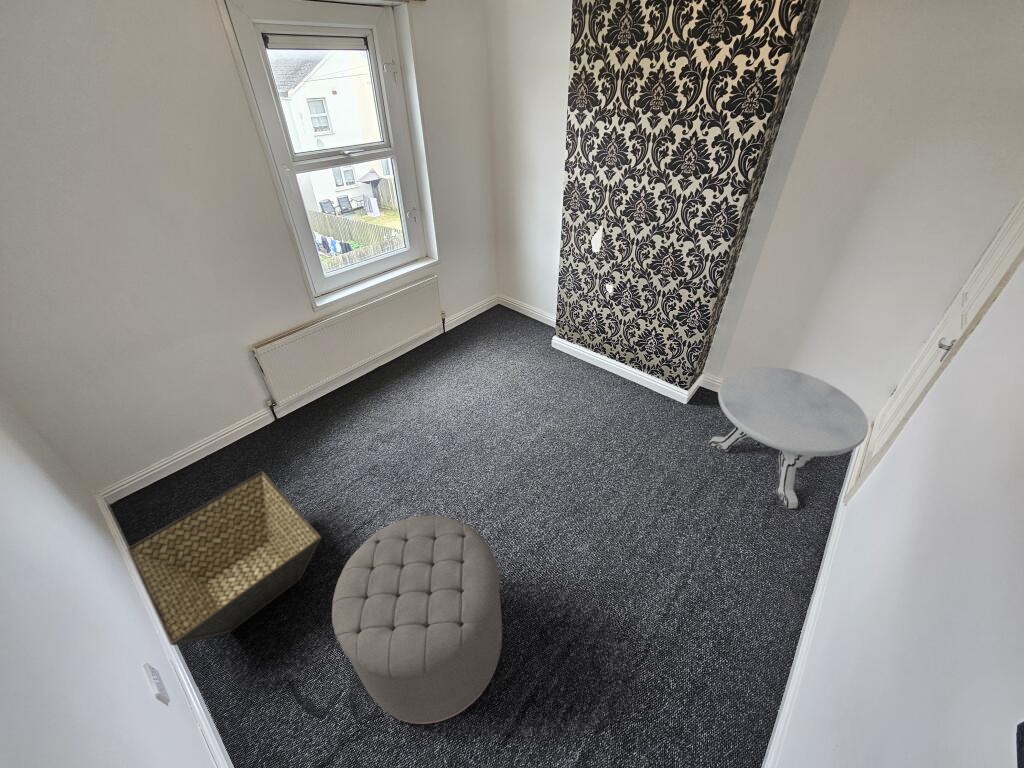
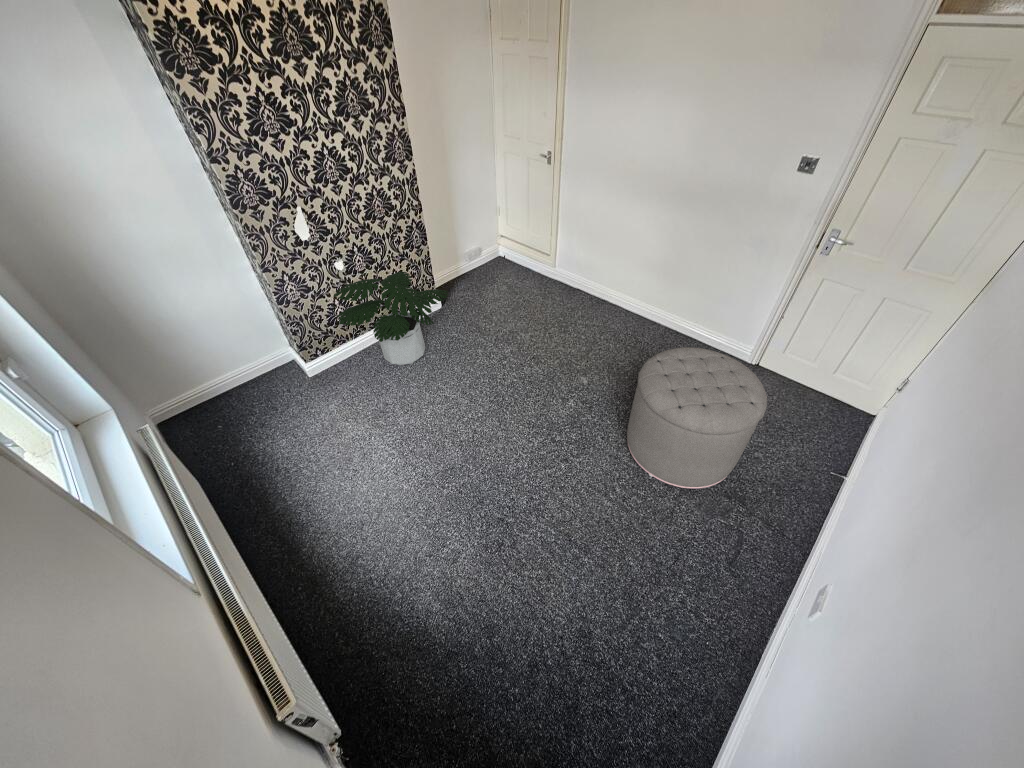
potted plant: none [544,302,646,400] -> present [334,272,448,365]
side table: present [709,367,868,509] -> none [466,221,552,305]
basket: present [127,472,321,645] -> none [570,492,803,746]

